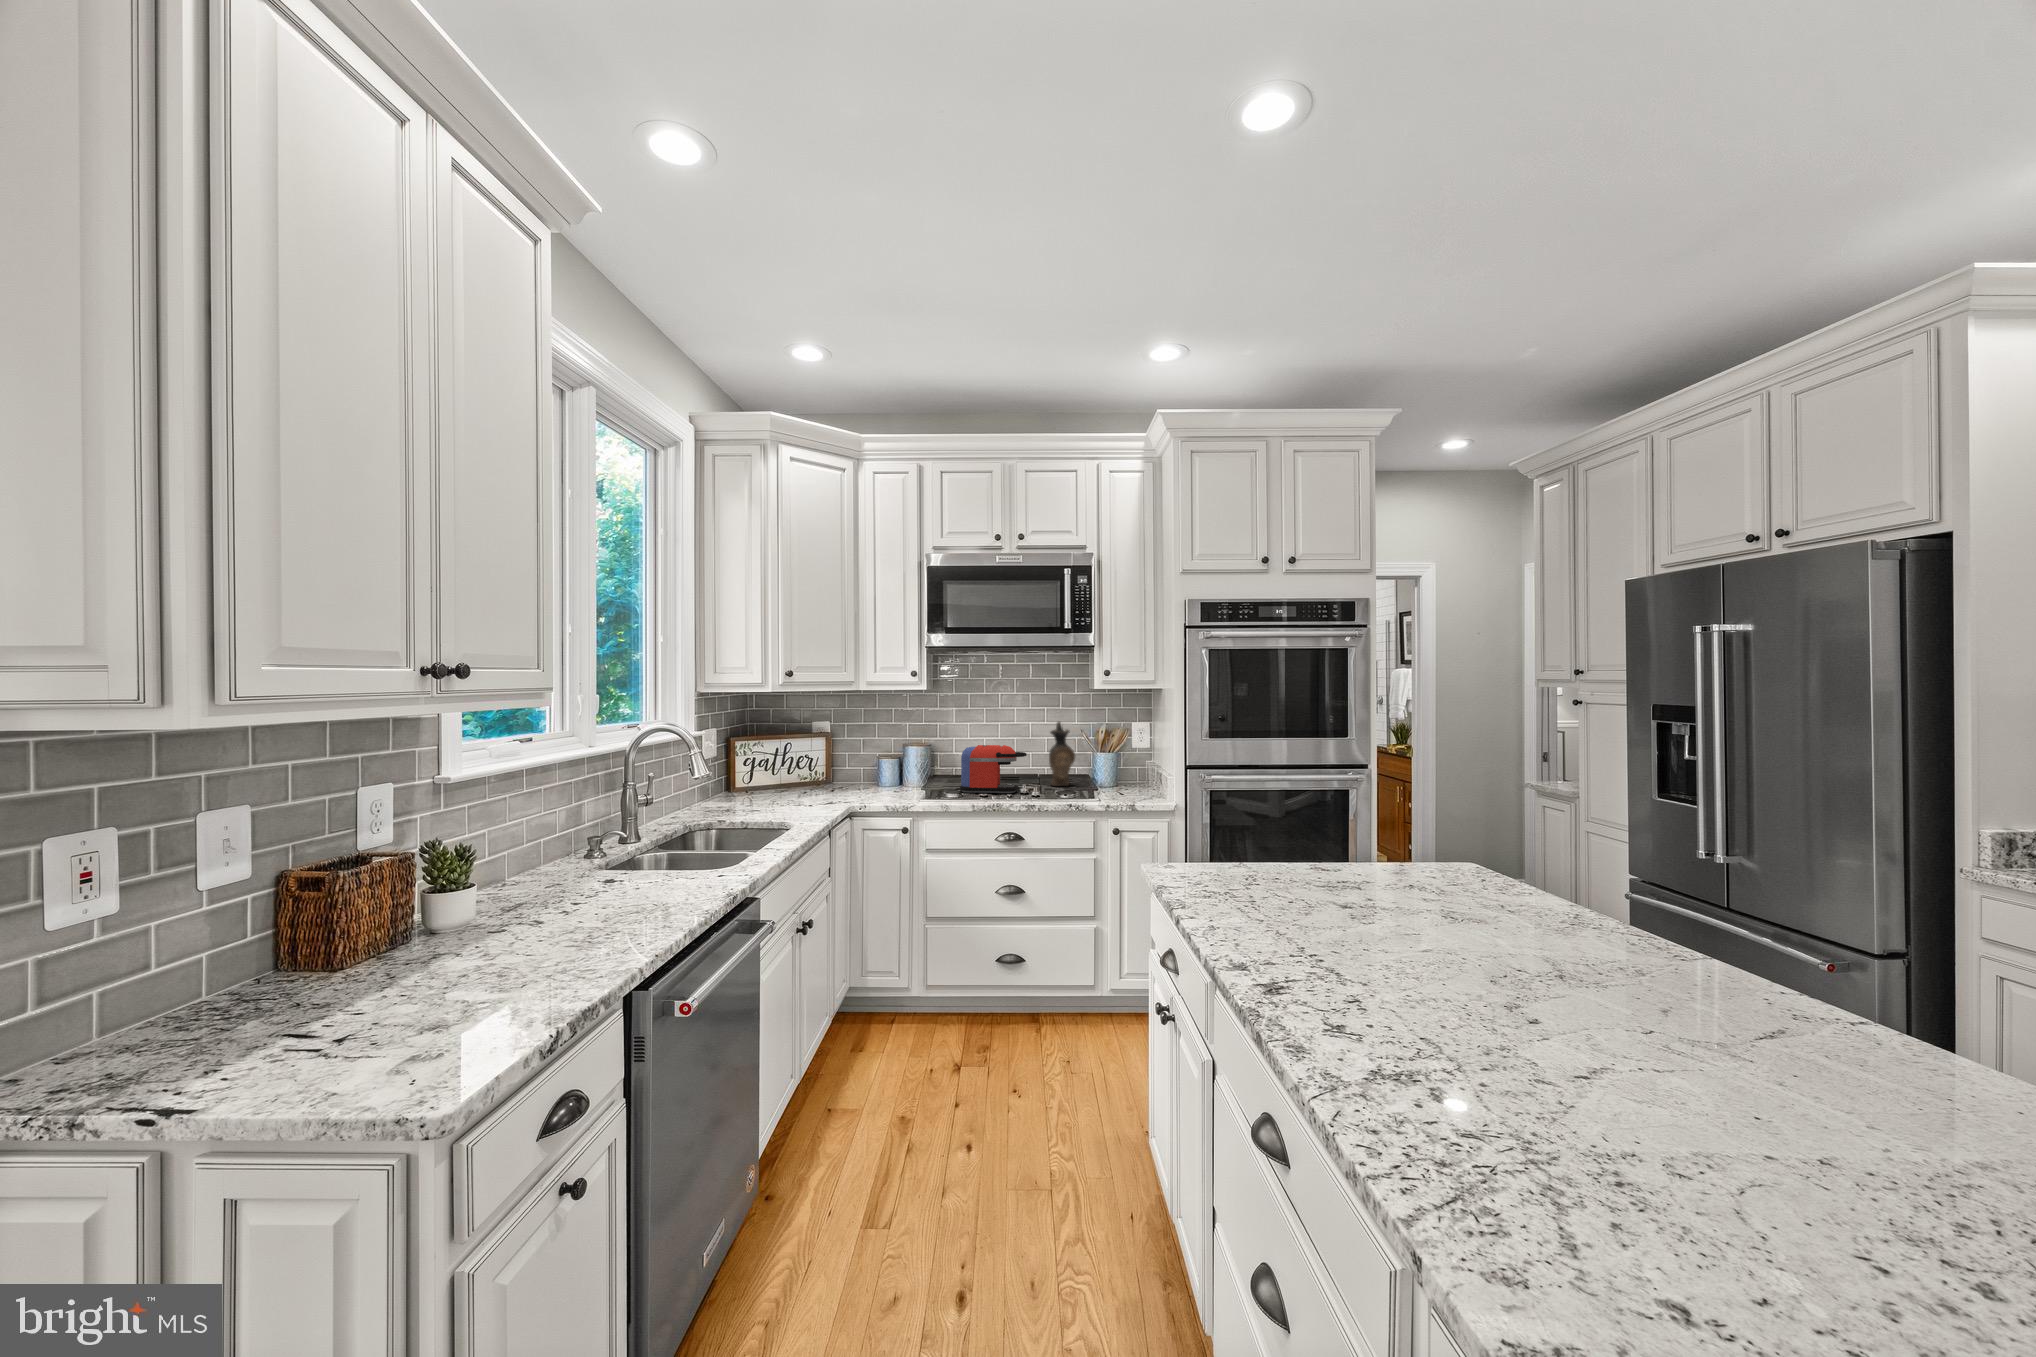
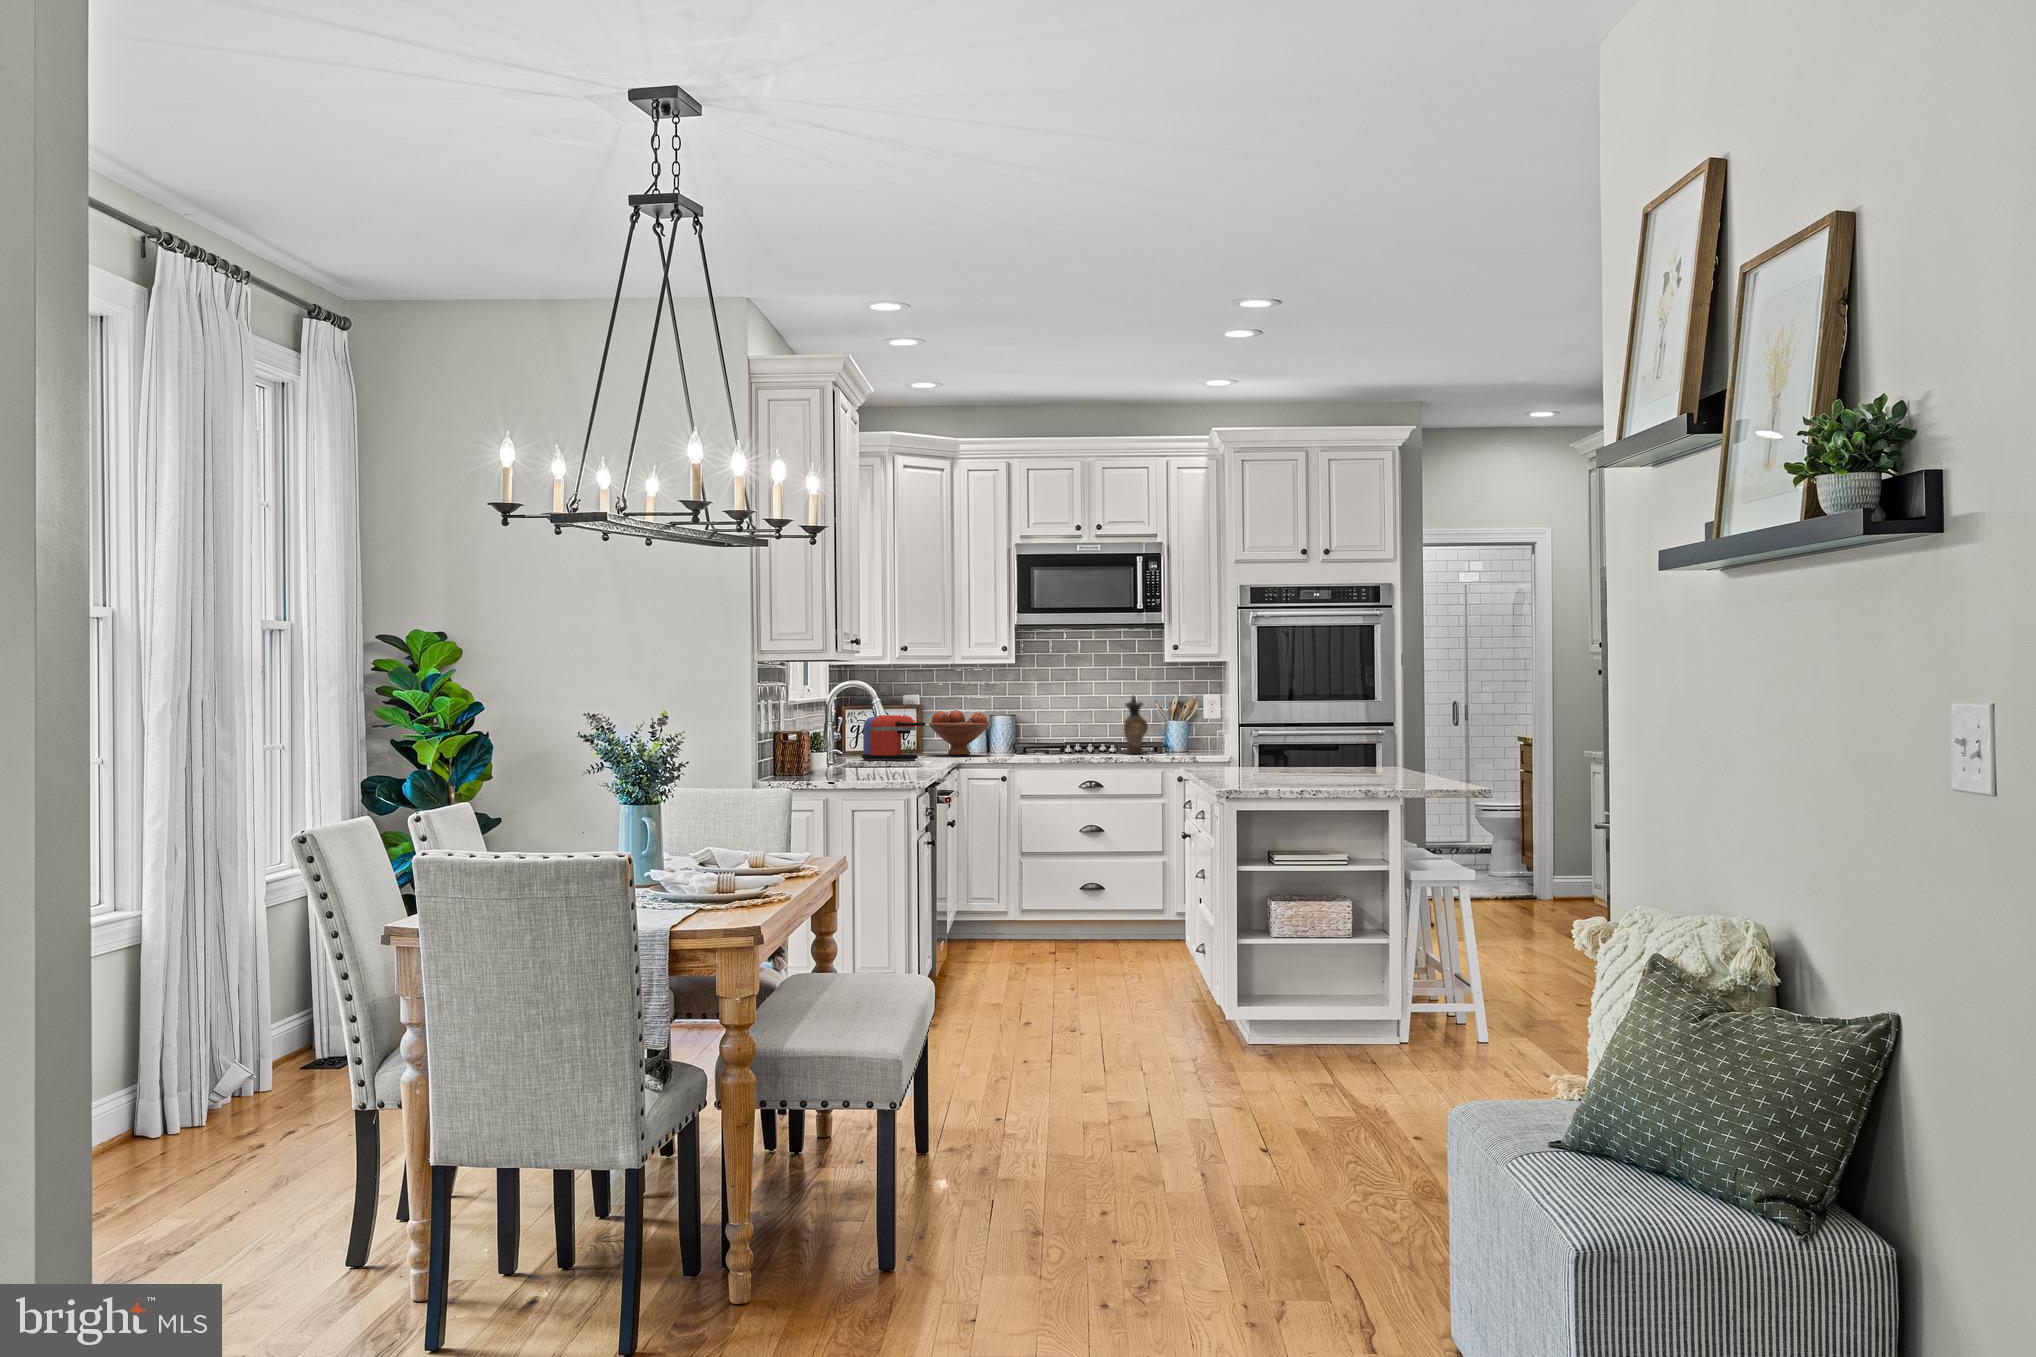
fruit bowl: none [827,742,898,797] -> present [929,710,989,756]
coffee maker: present [960,745,1027,793] -> present [862,715,926,761]

